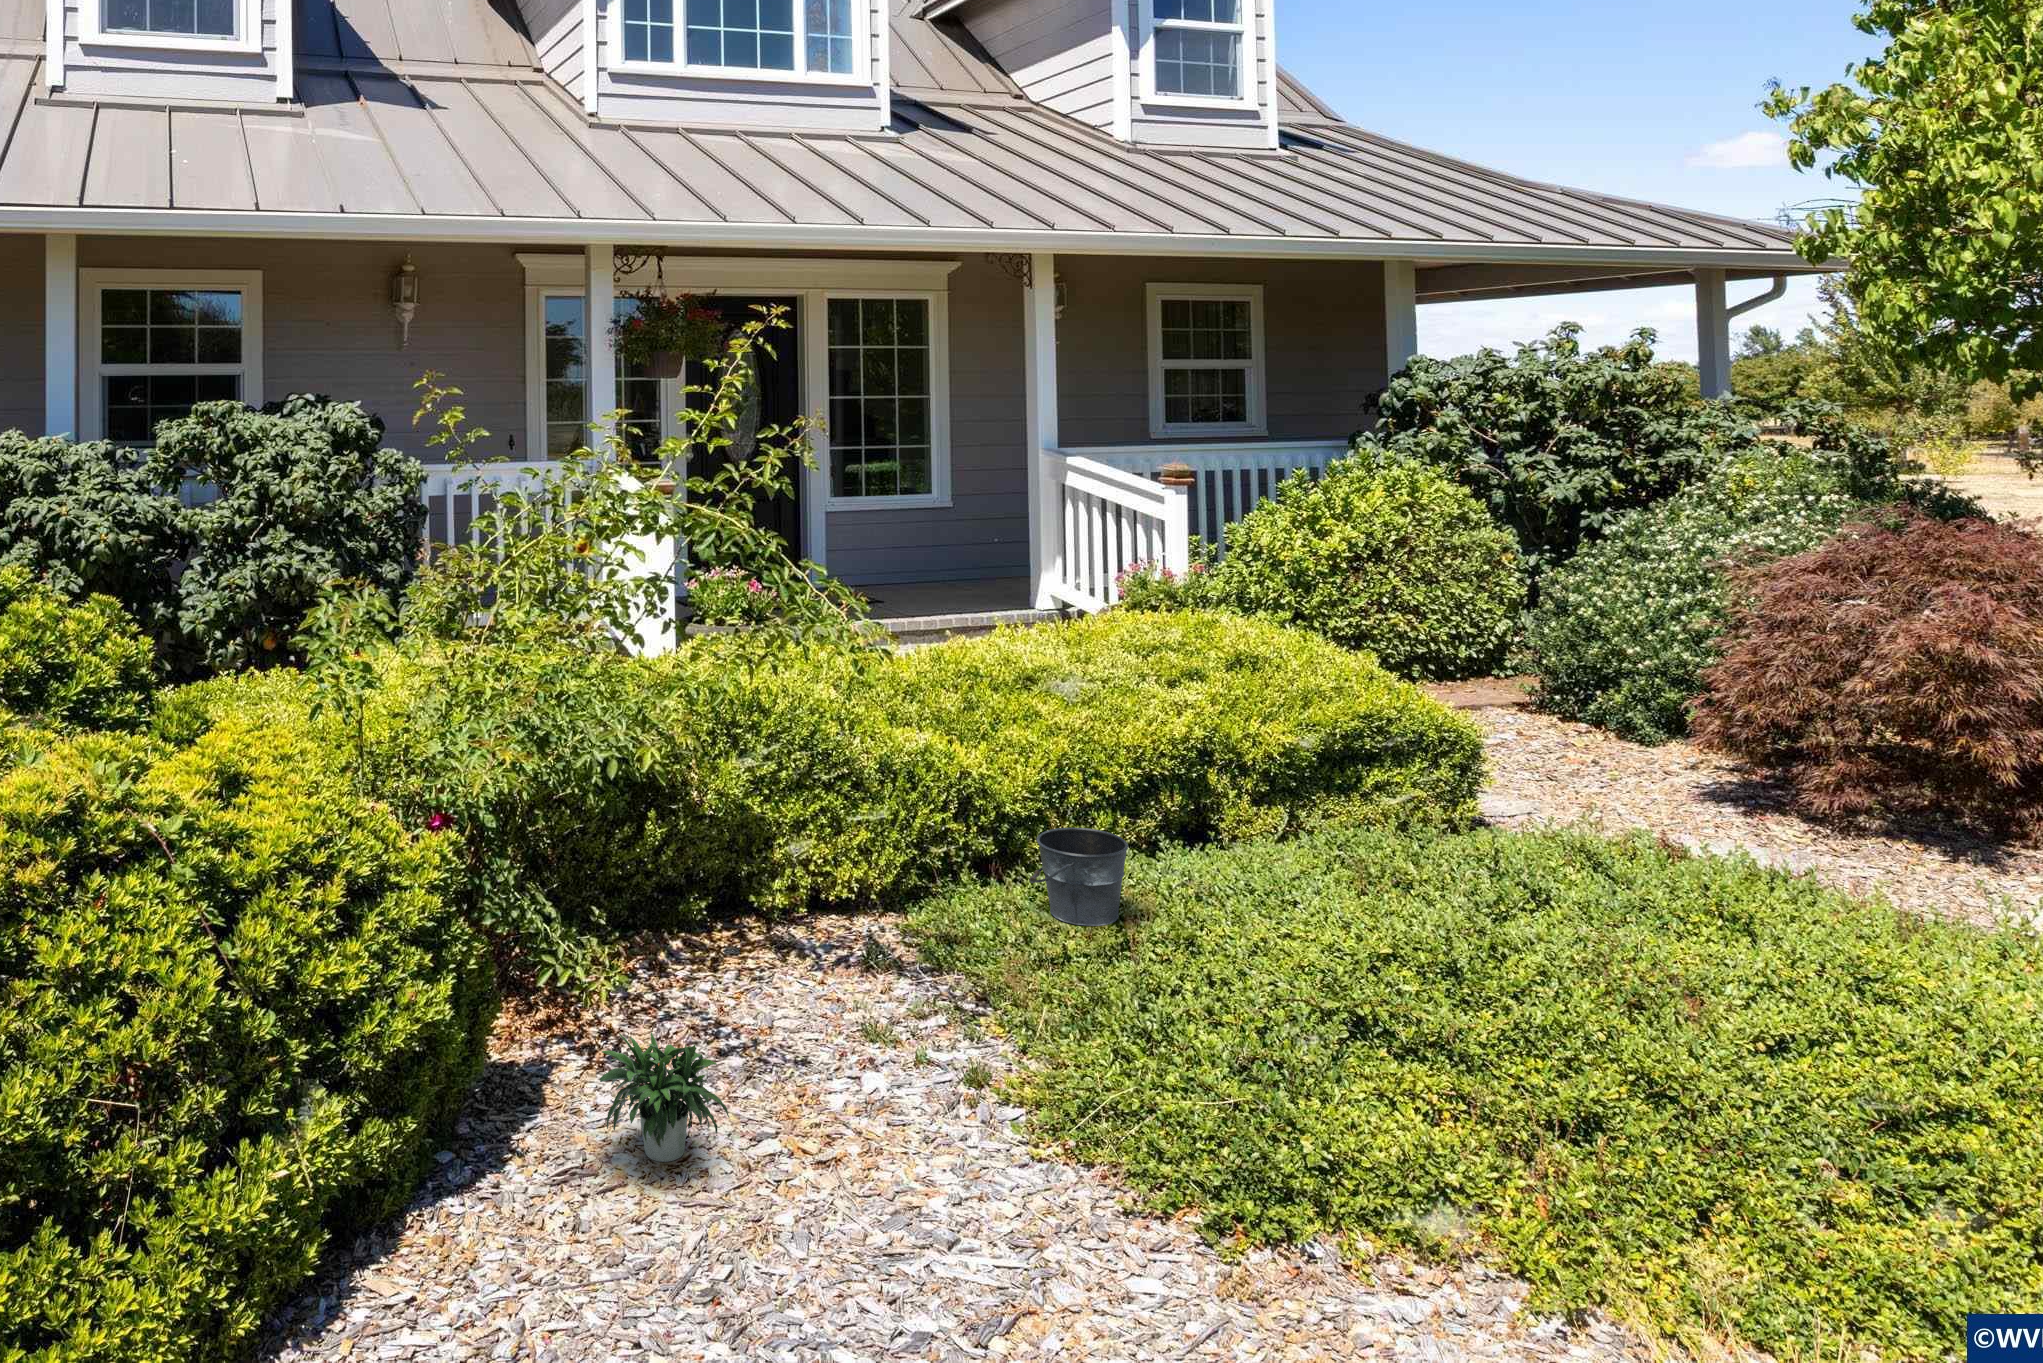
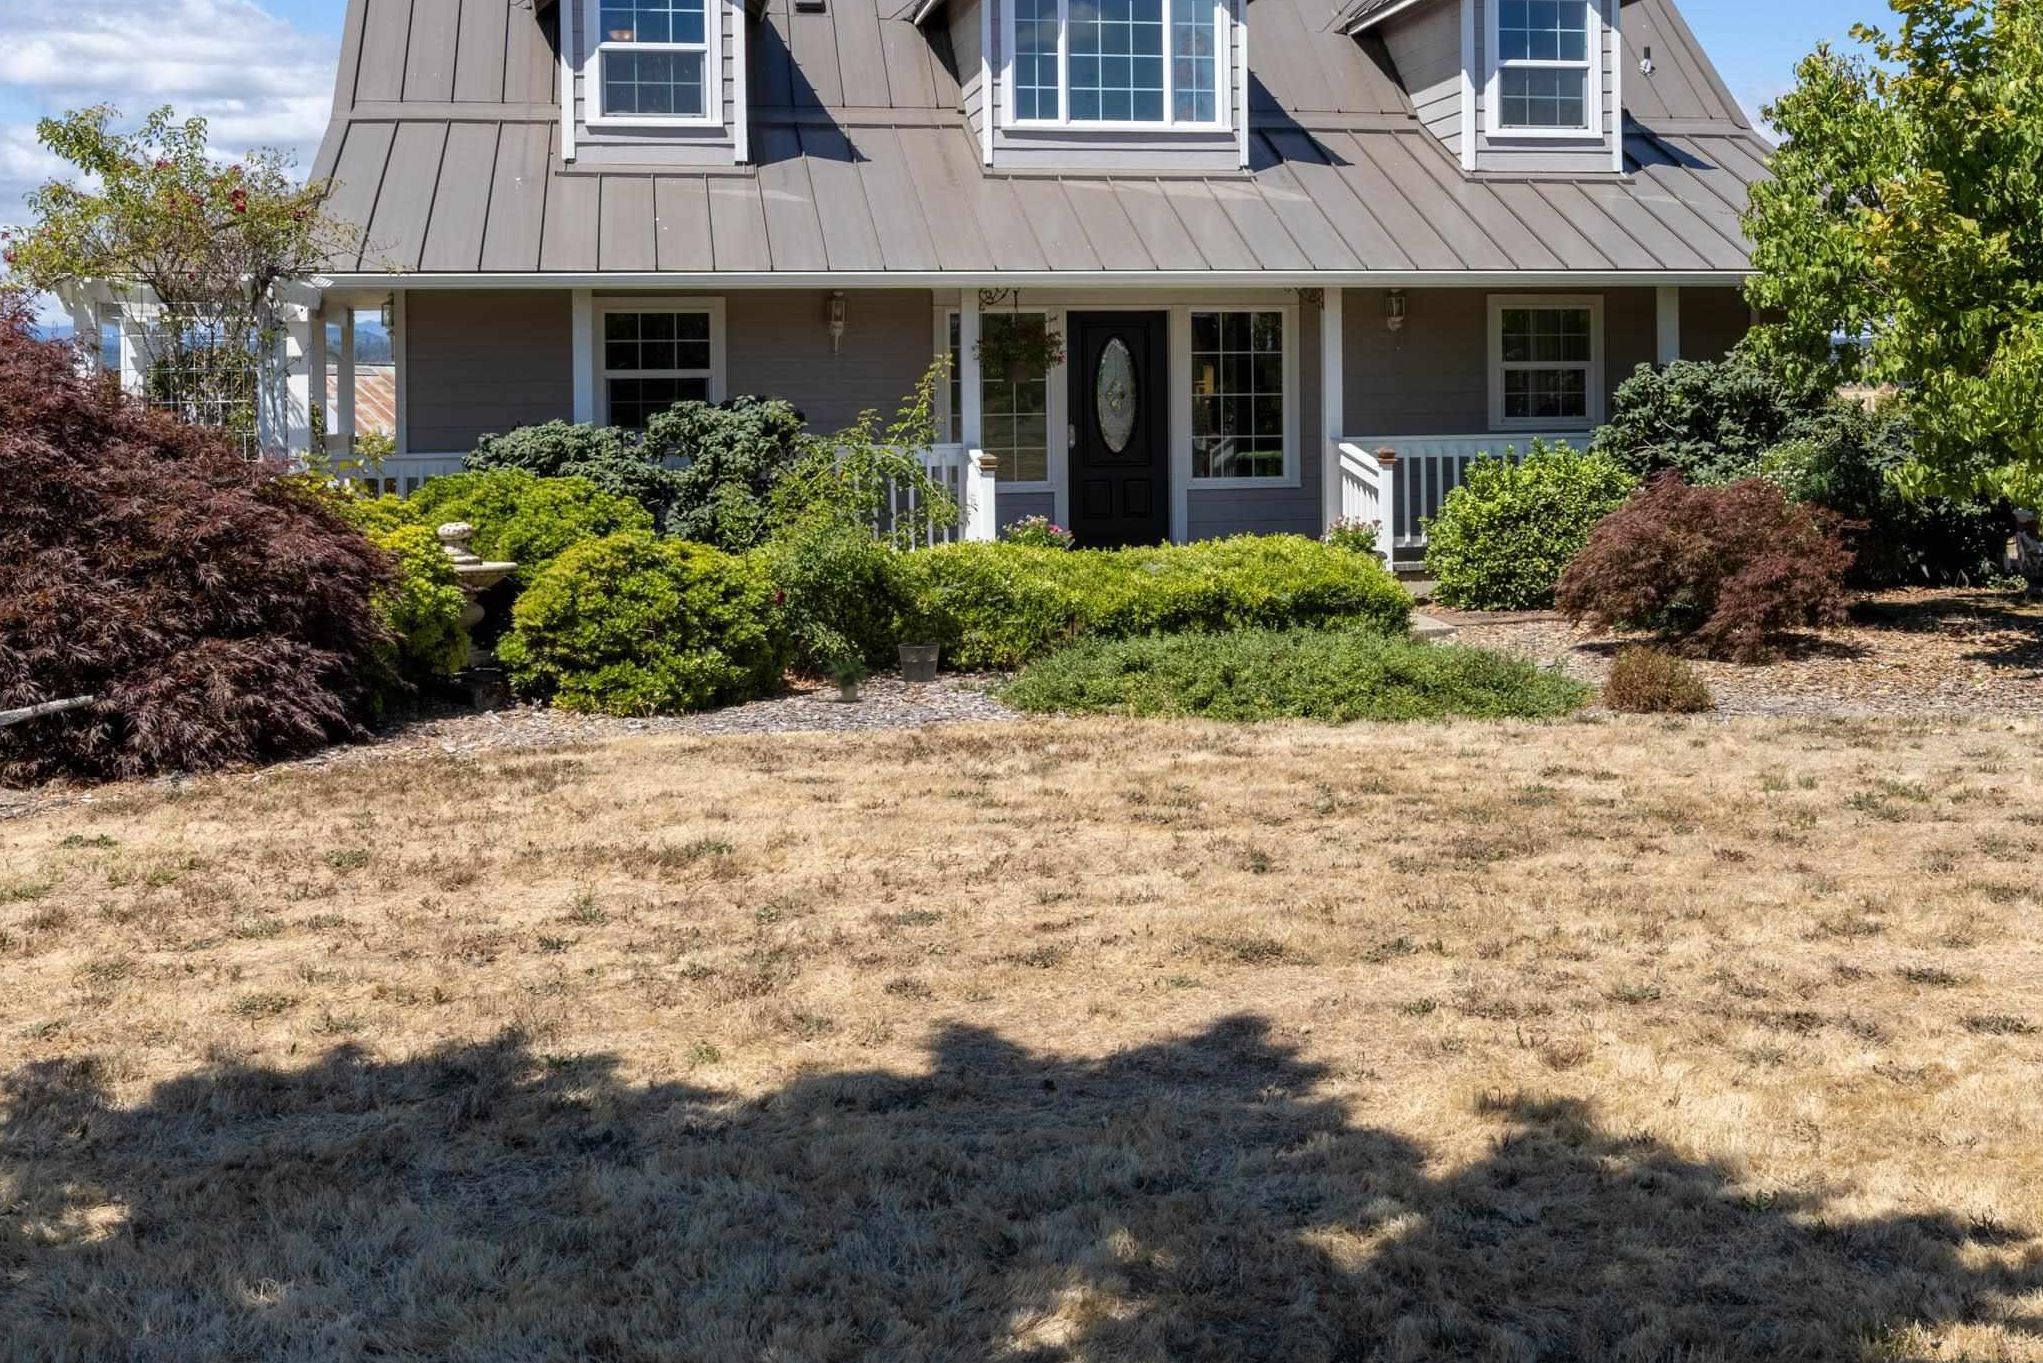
bucket: present [1029,828,1128,926] -> present [894,642,940,681]

